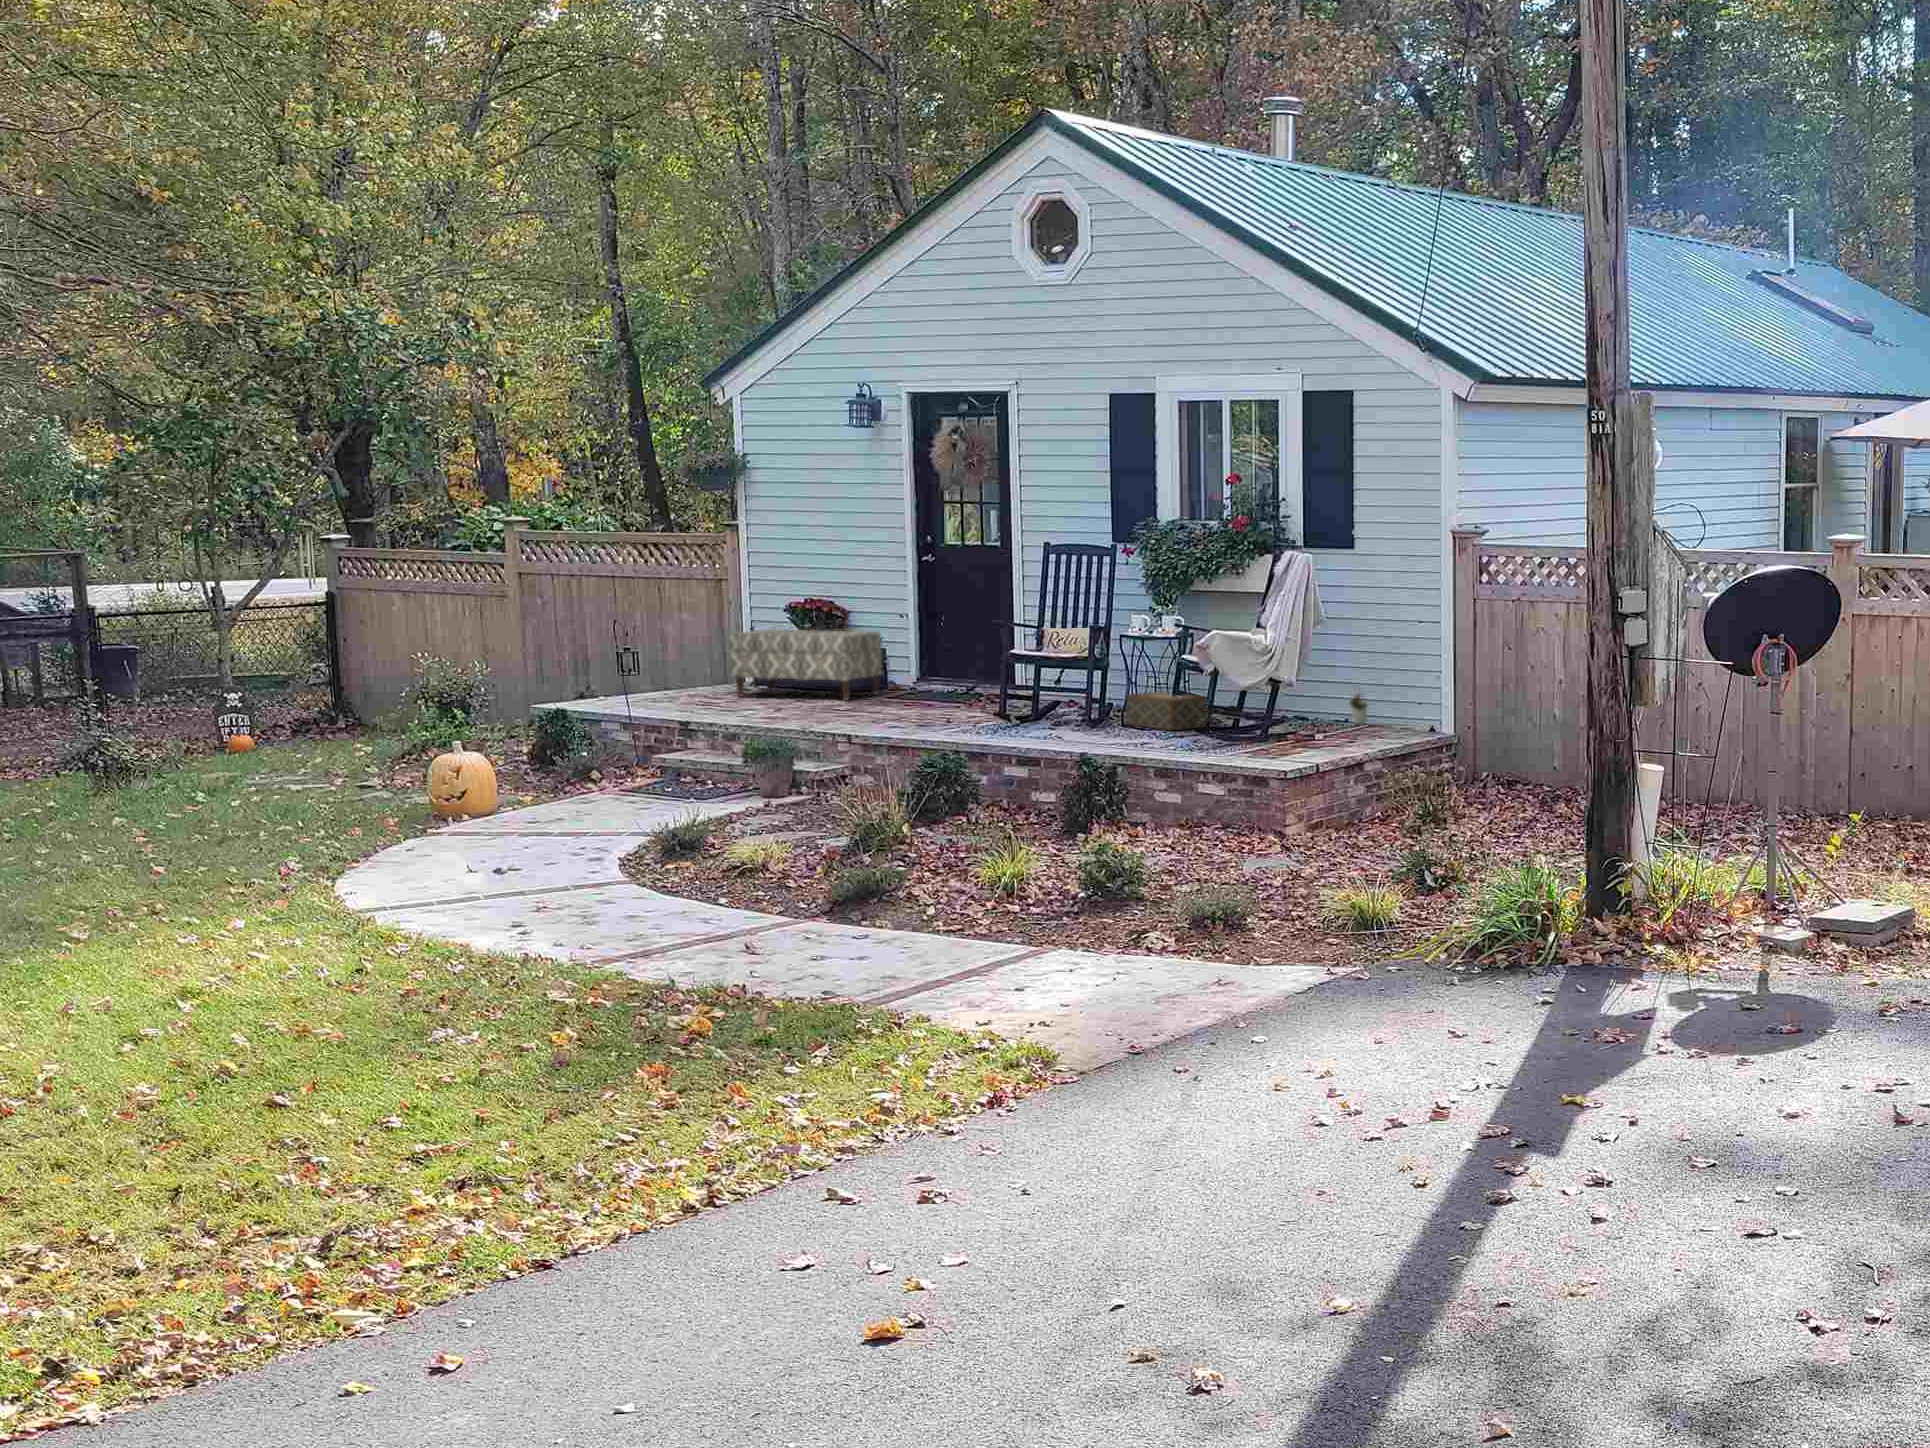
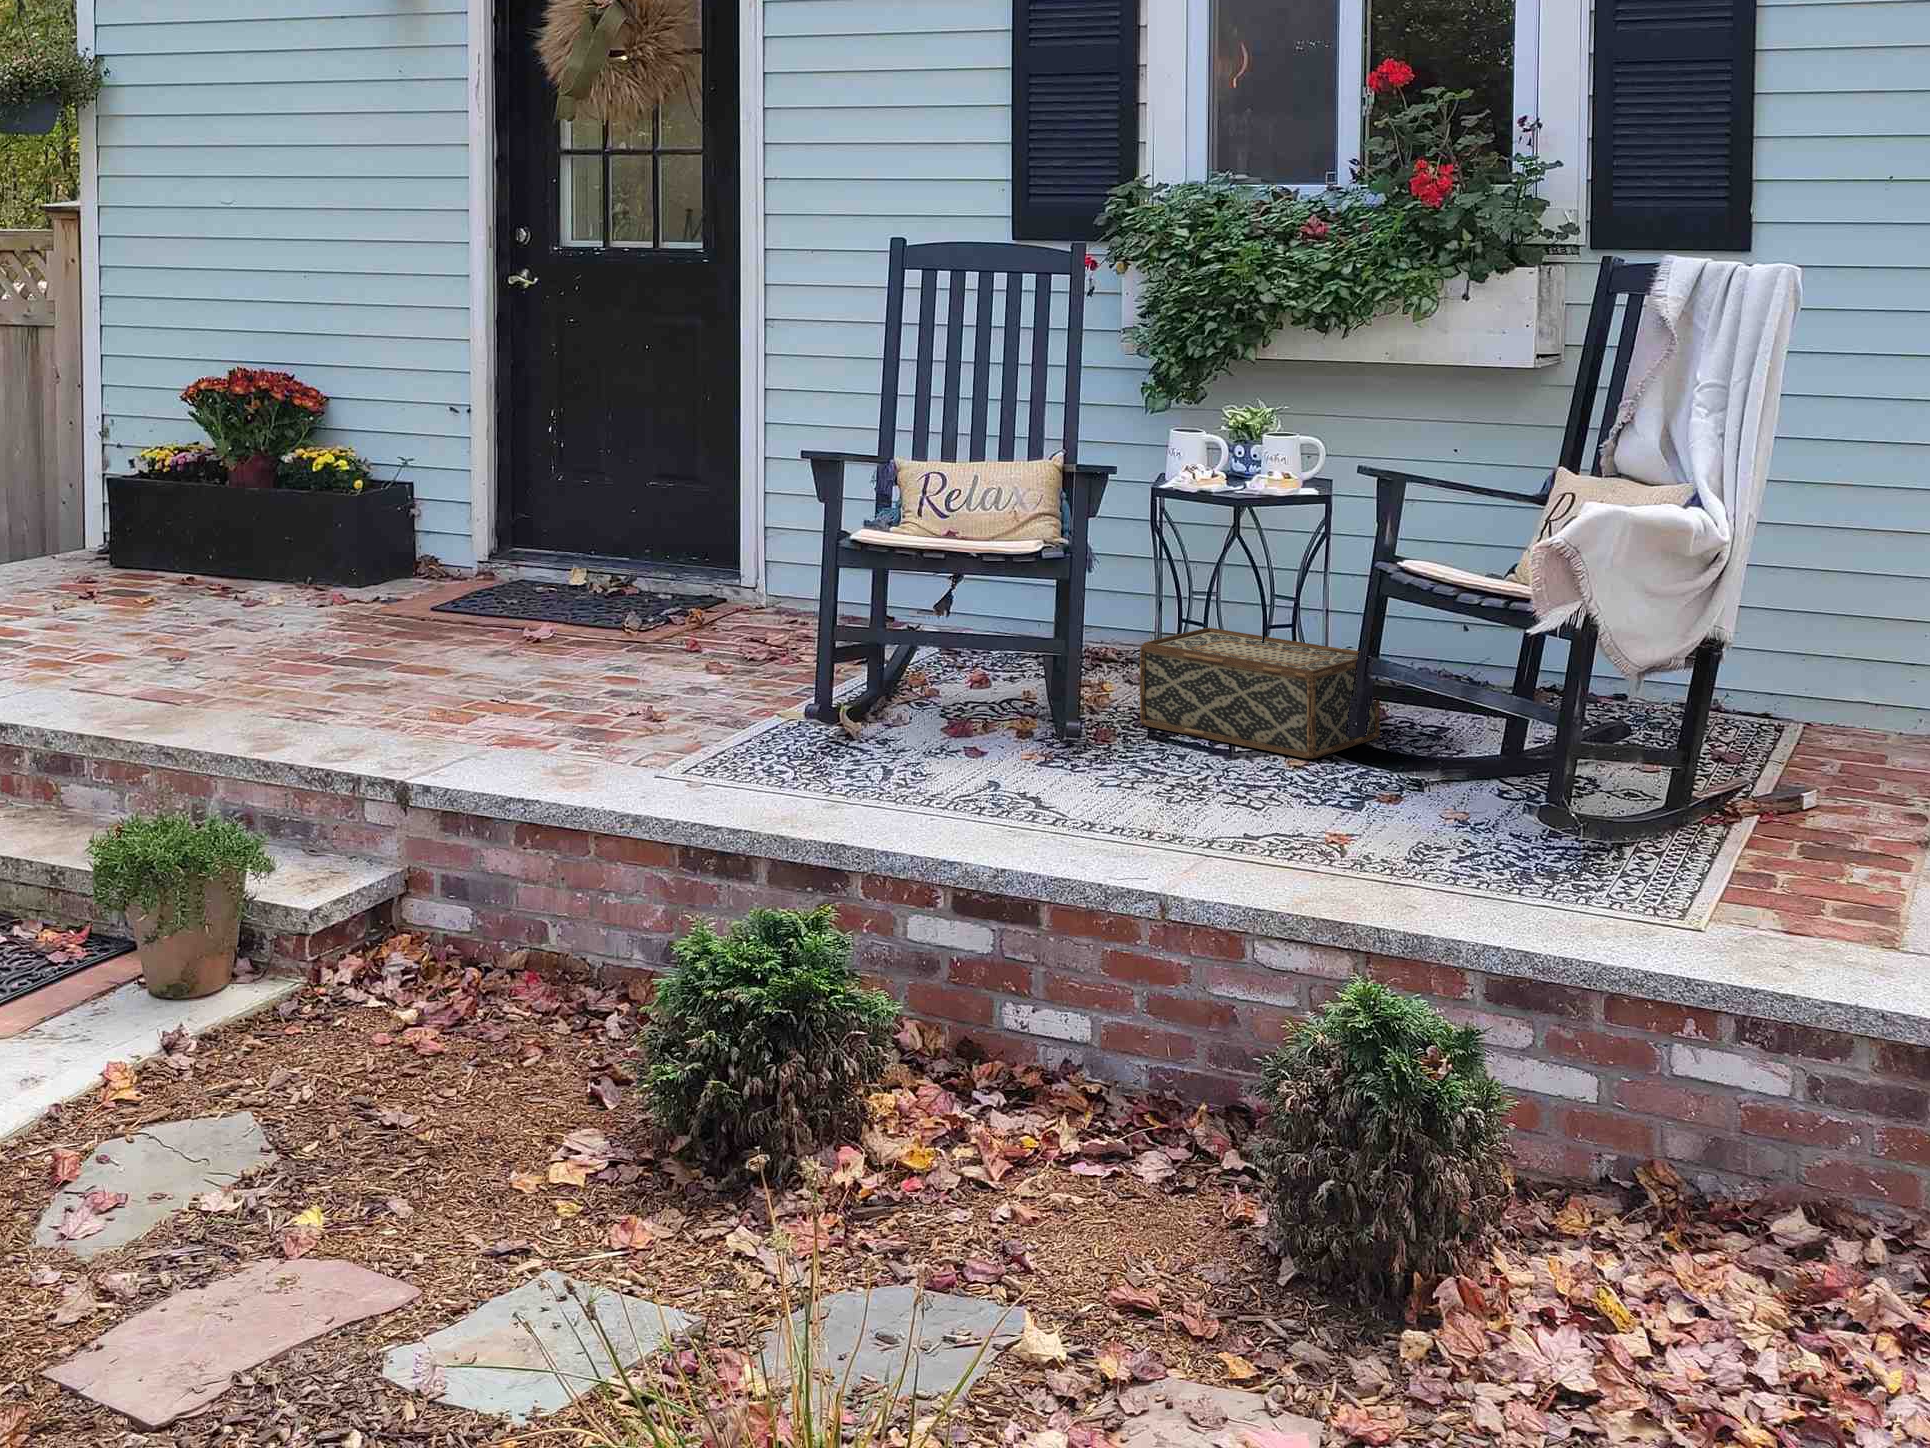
bench: present [729,629,882,700] -> none [56,441,408,616]
decorative plant: present [1349,689,1368,725] -> none [1760,624,1825,729]

